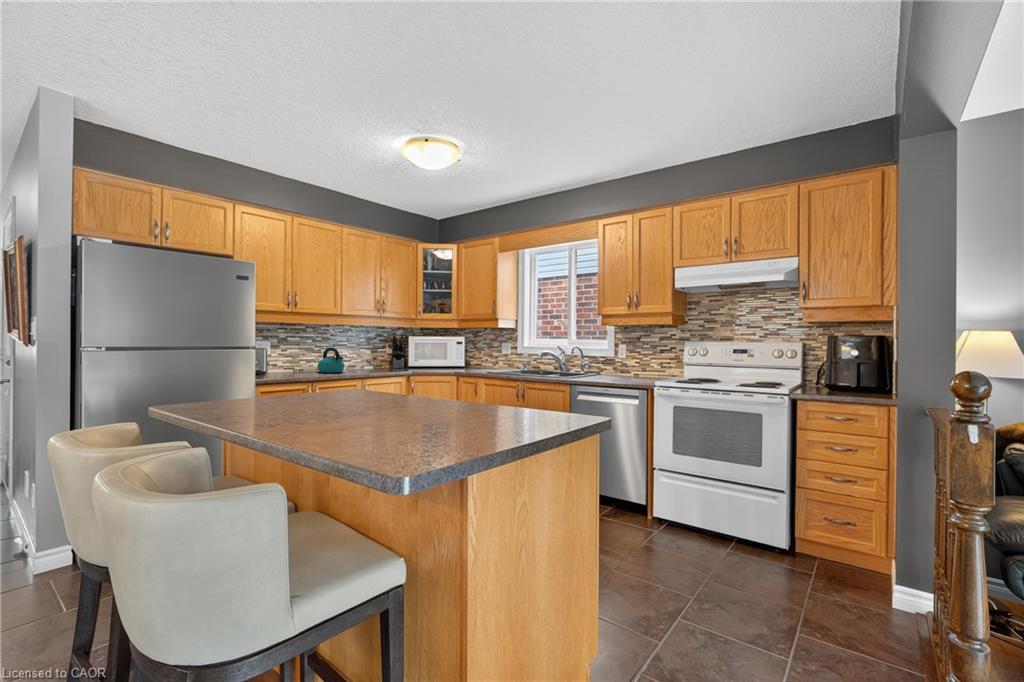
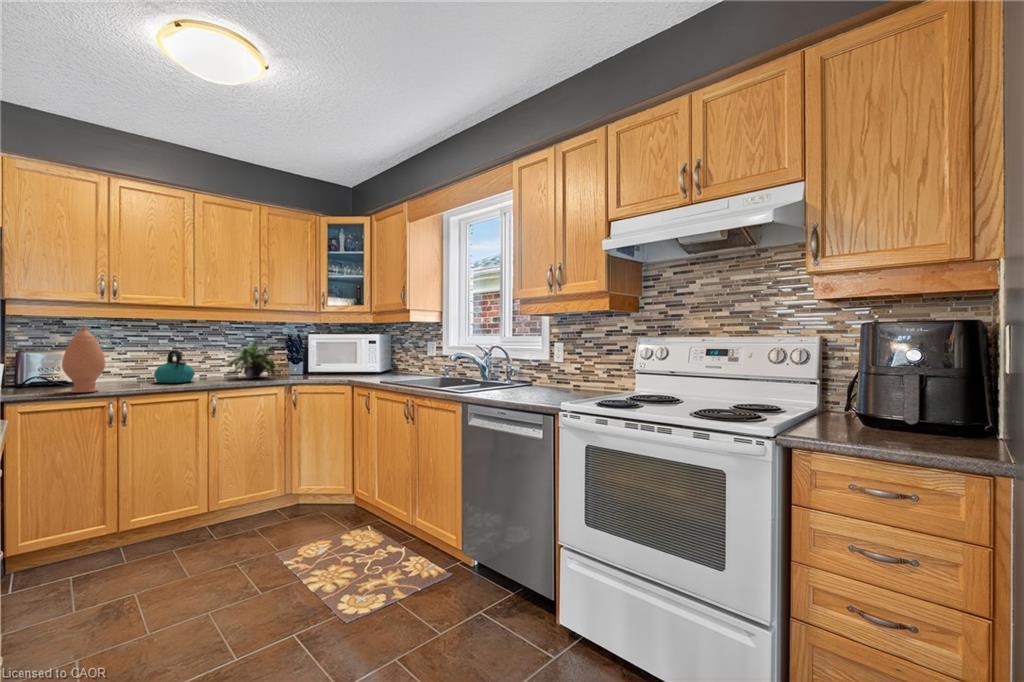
vase: none [281,329,308,378] -> present [62,325,105,393]
potted plant: none [359,341,398,370] -> present [227,340,278,379]

